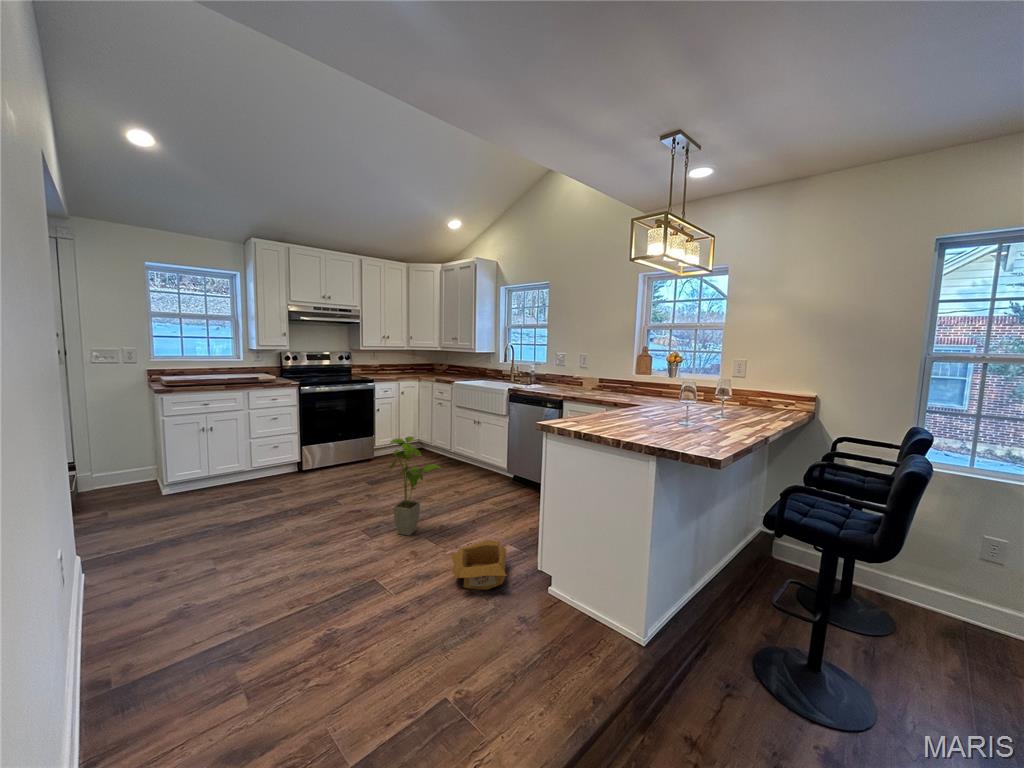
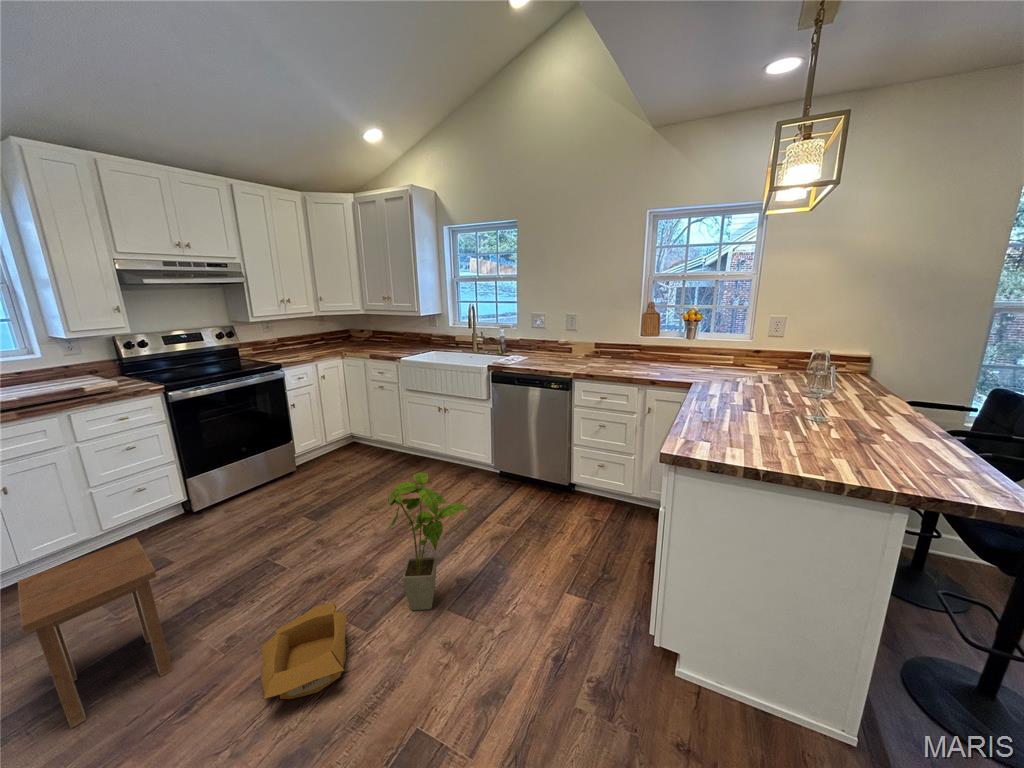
stool: none [204,455,264,541] -> present [18,538,173,728]
cardboard box: present [452,540,507,590] -> present [261,603,346,699]

